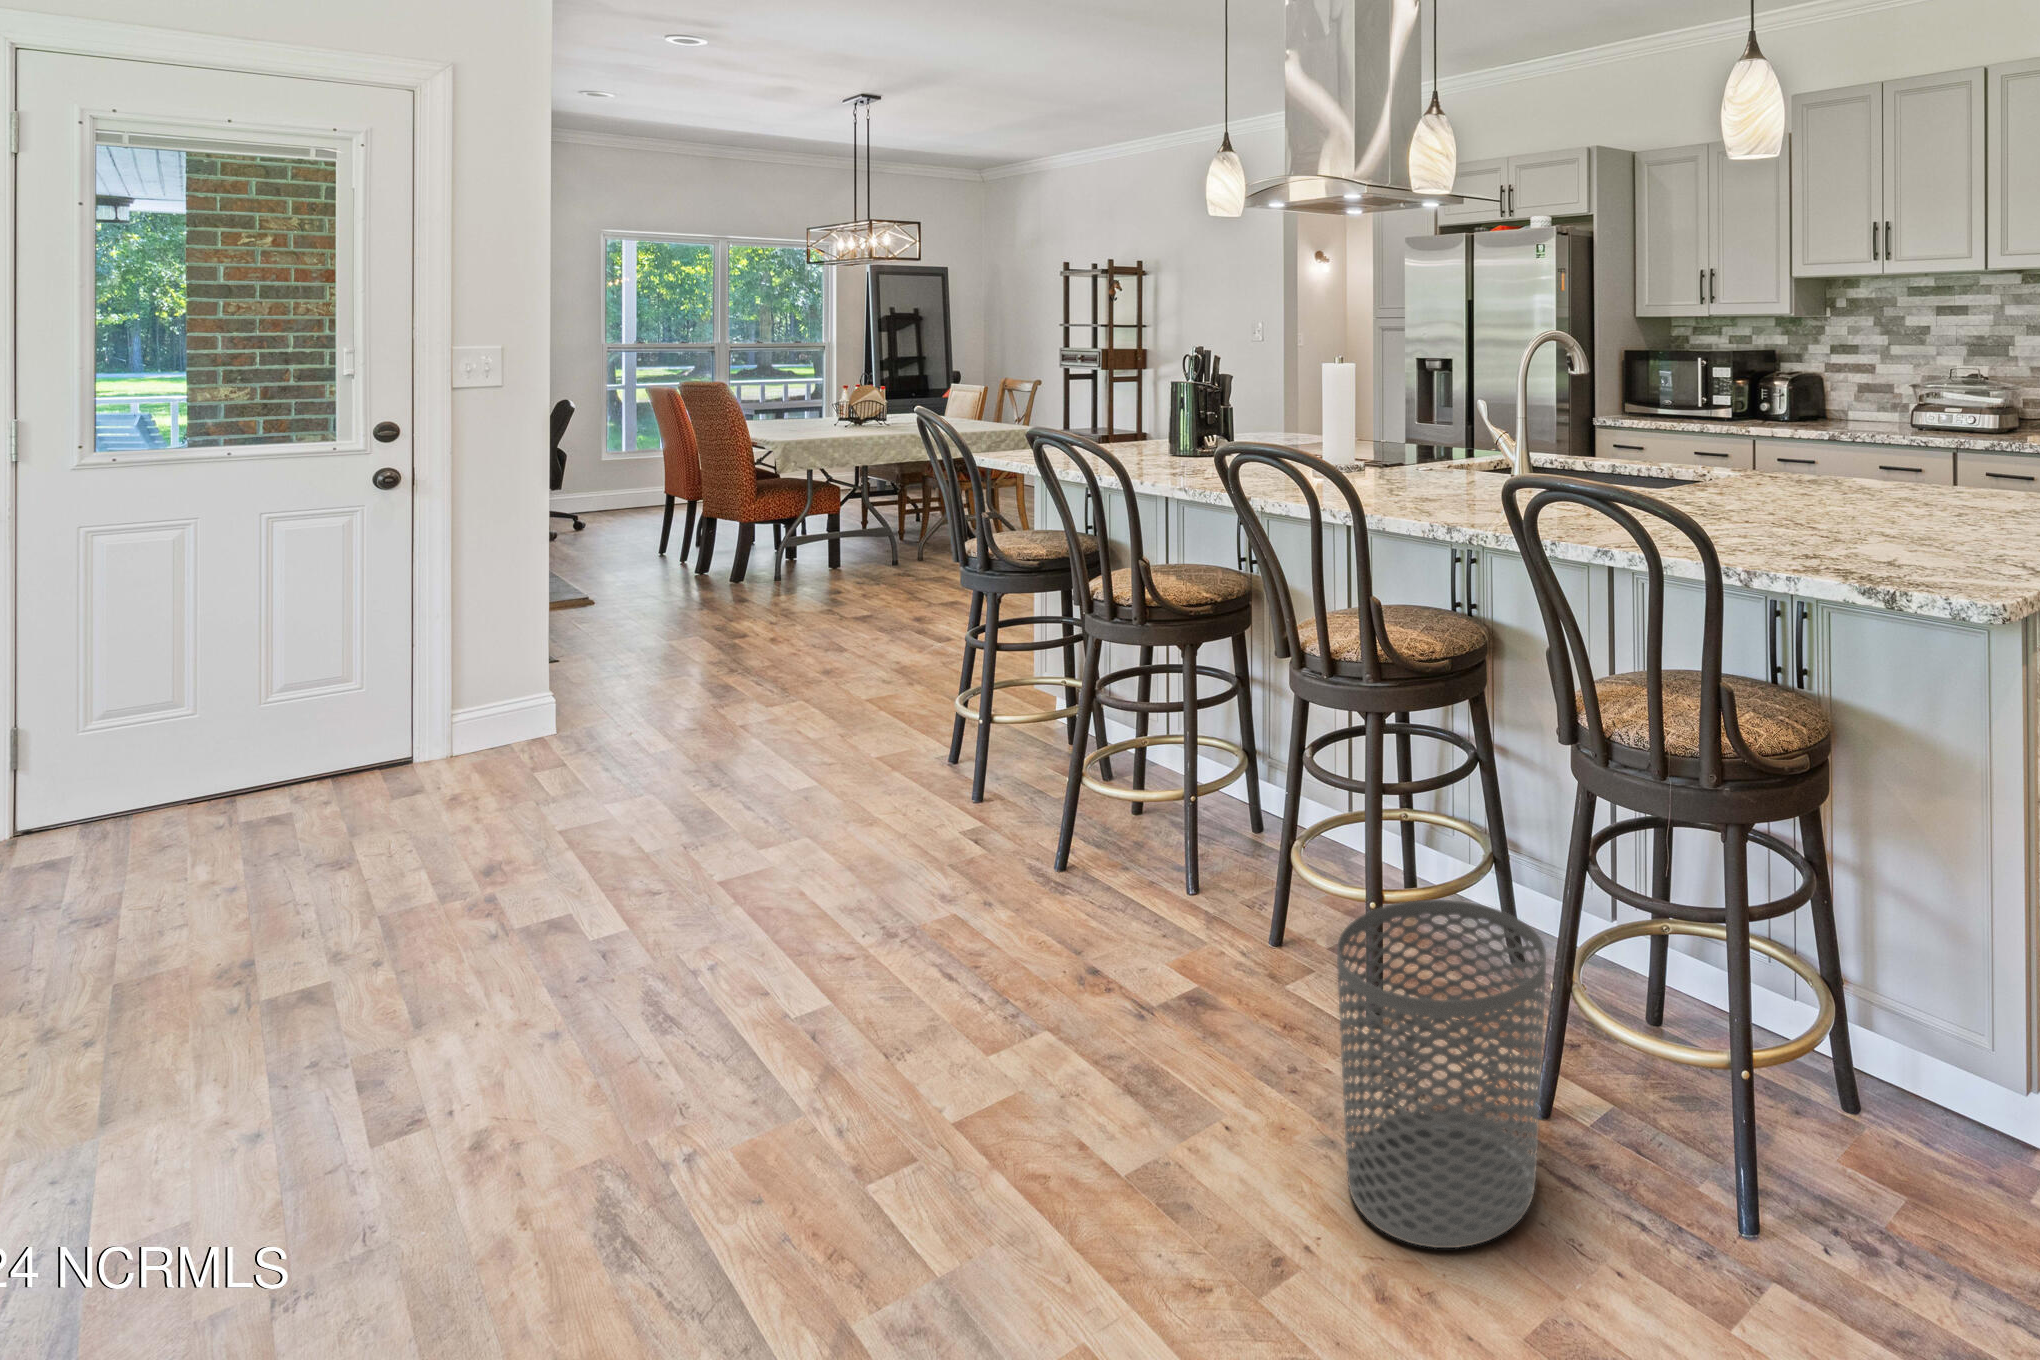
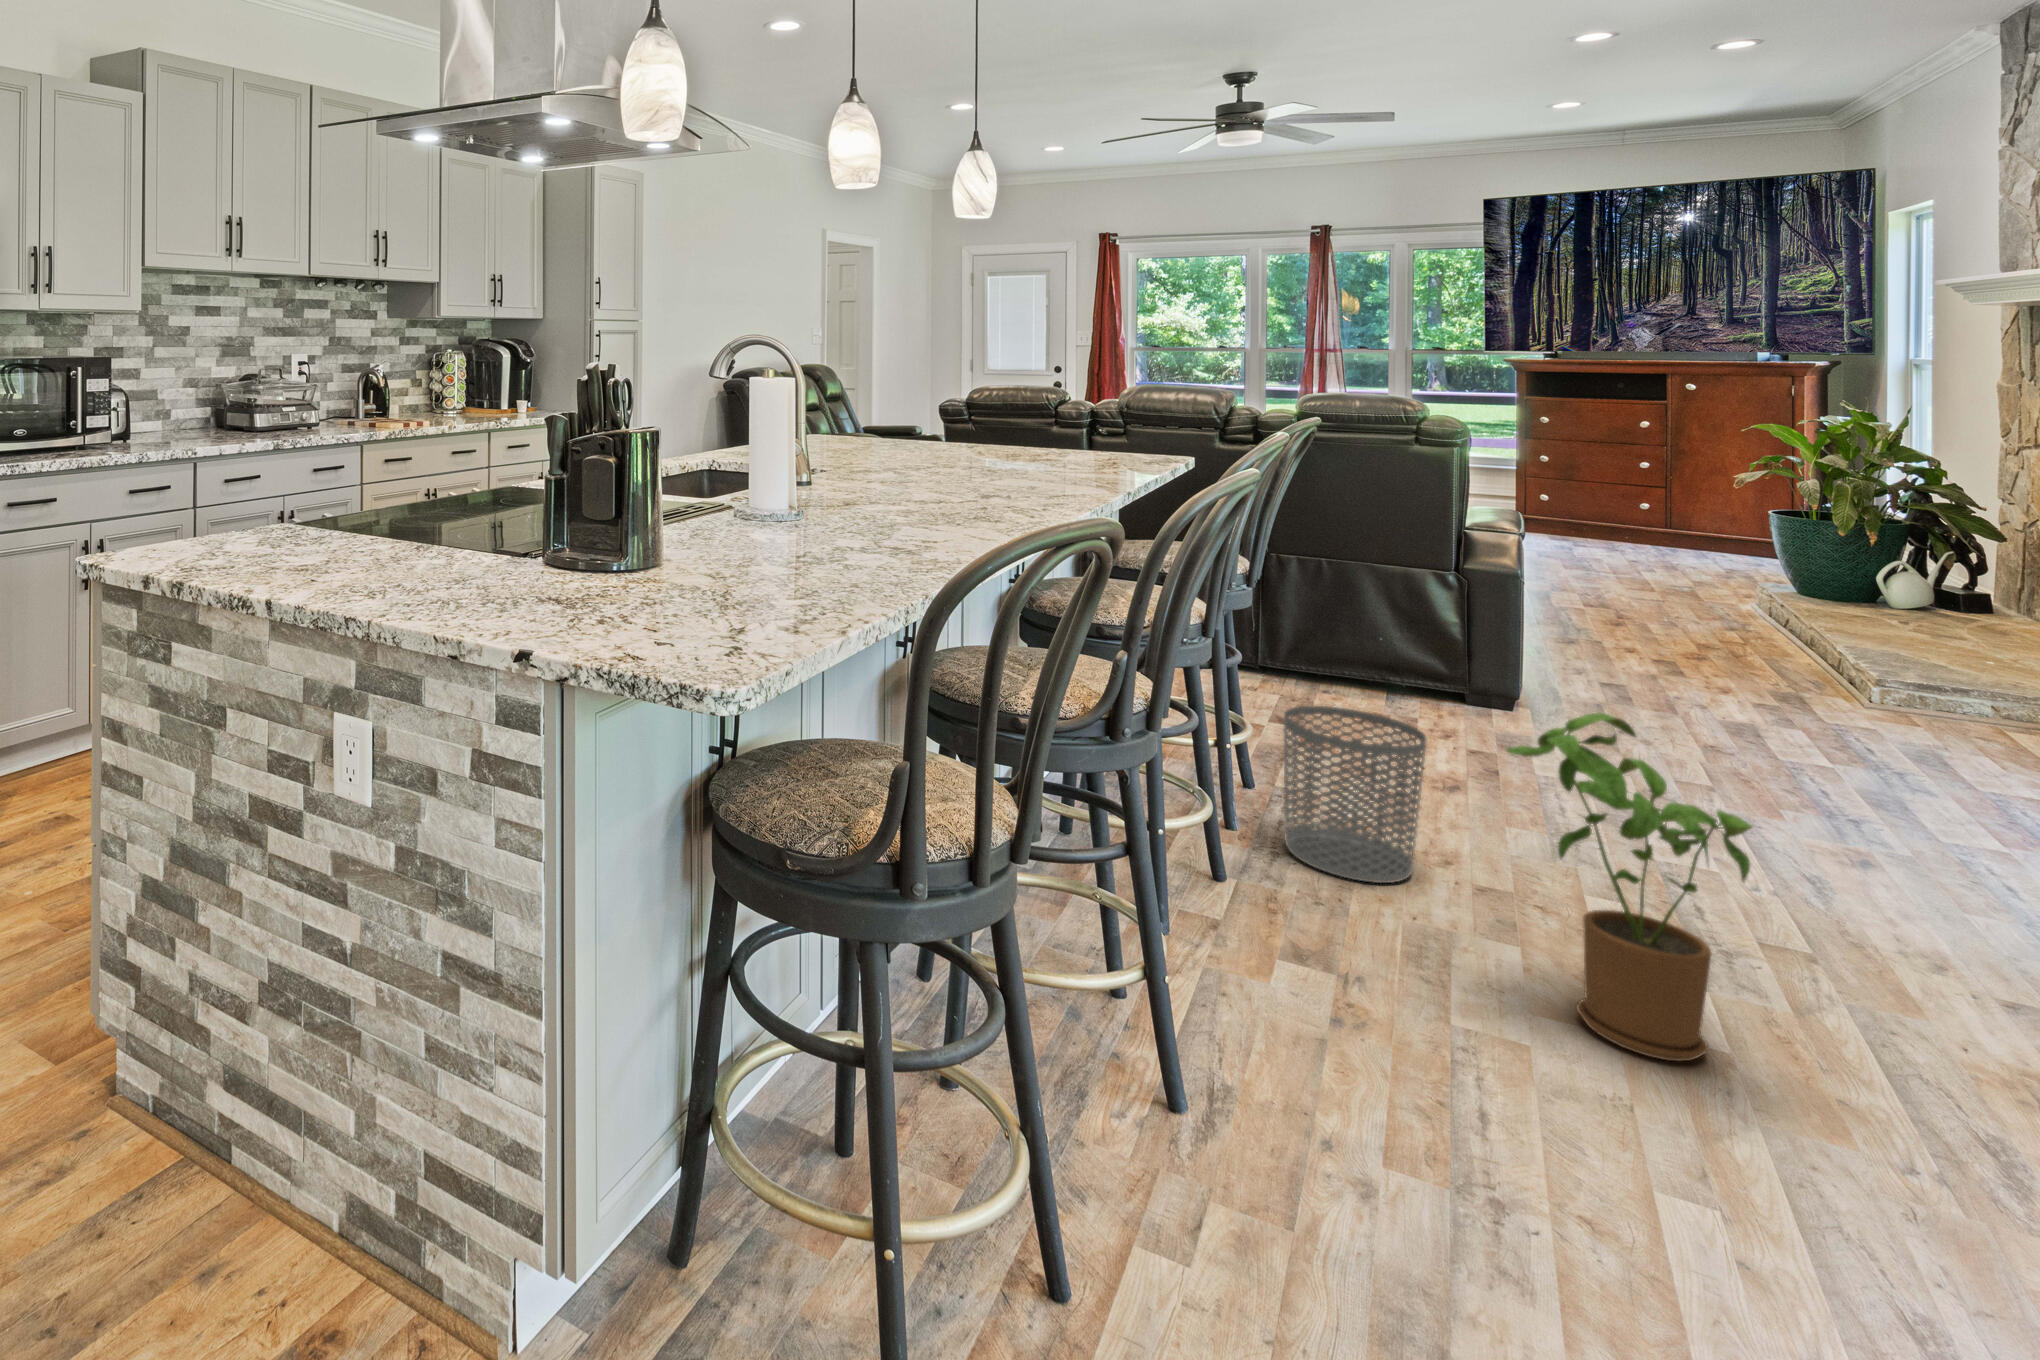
house plant: none [835,746,1067,1190] -> present [1507,713,1753,1061]

